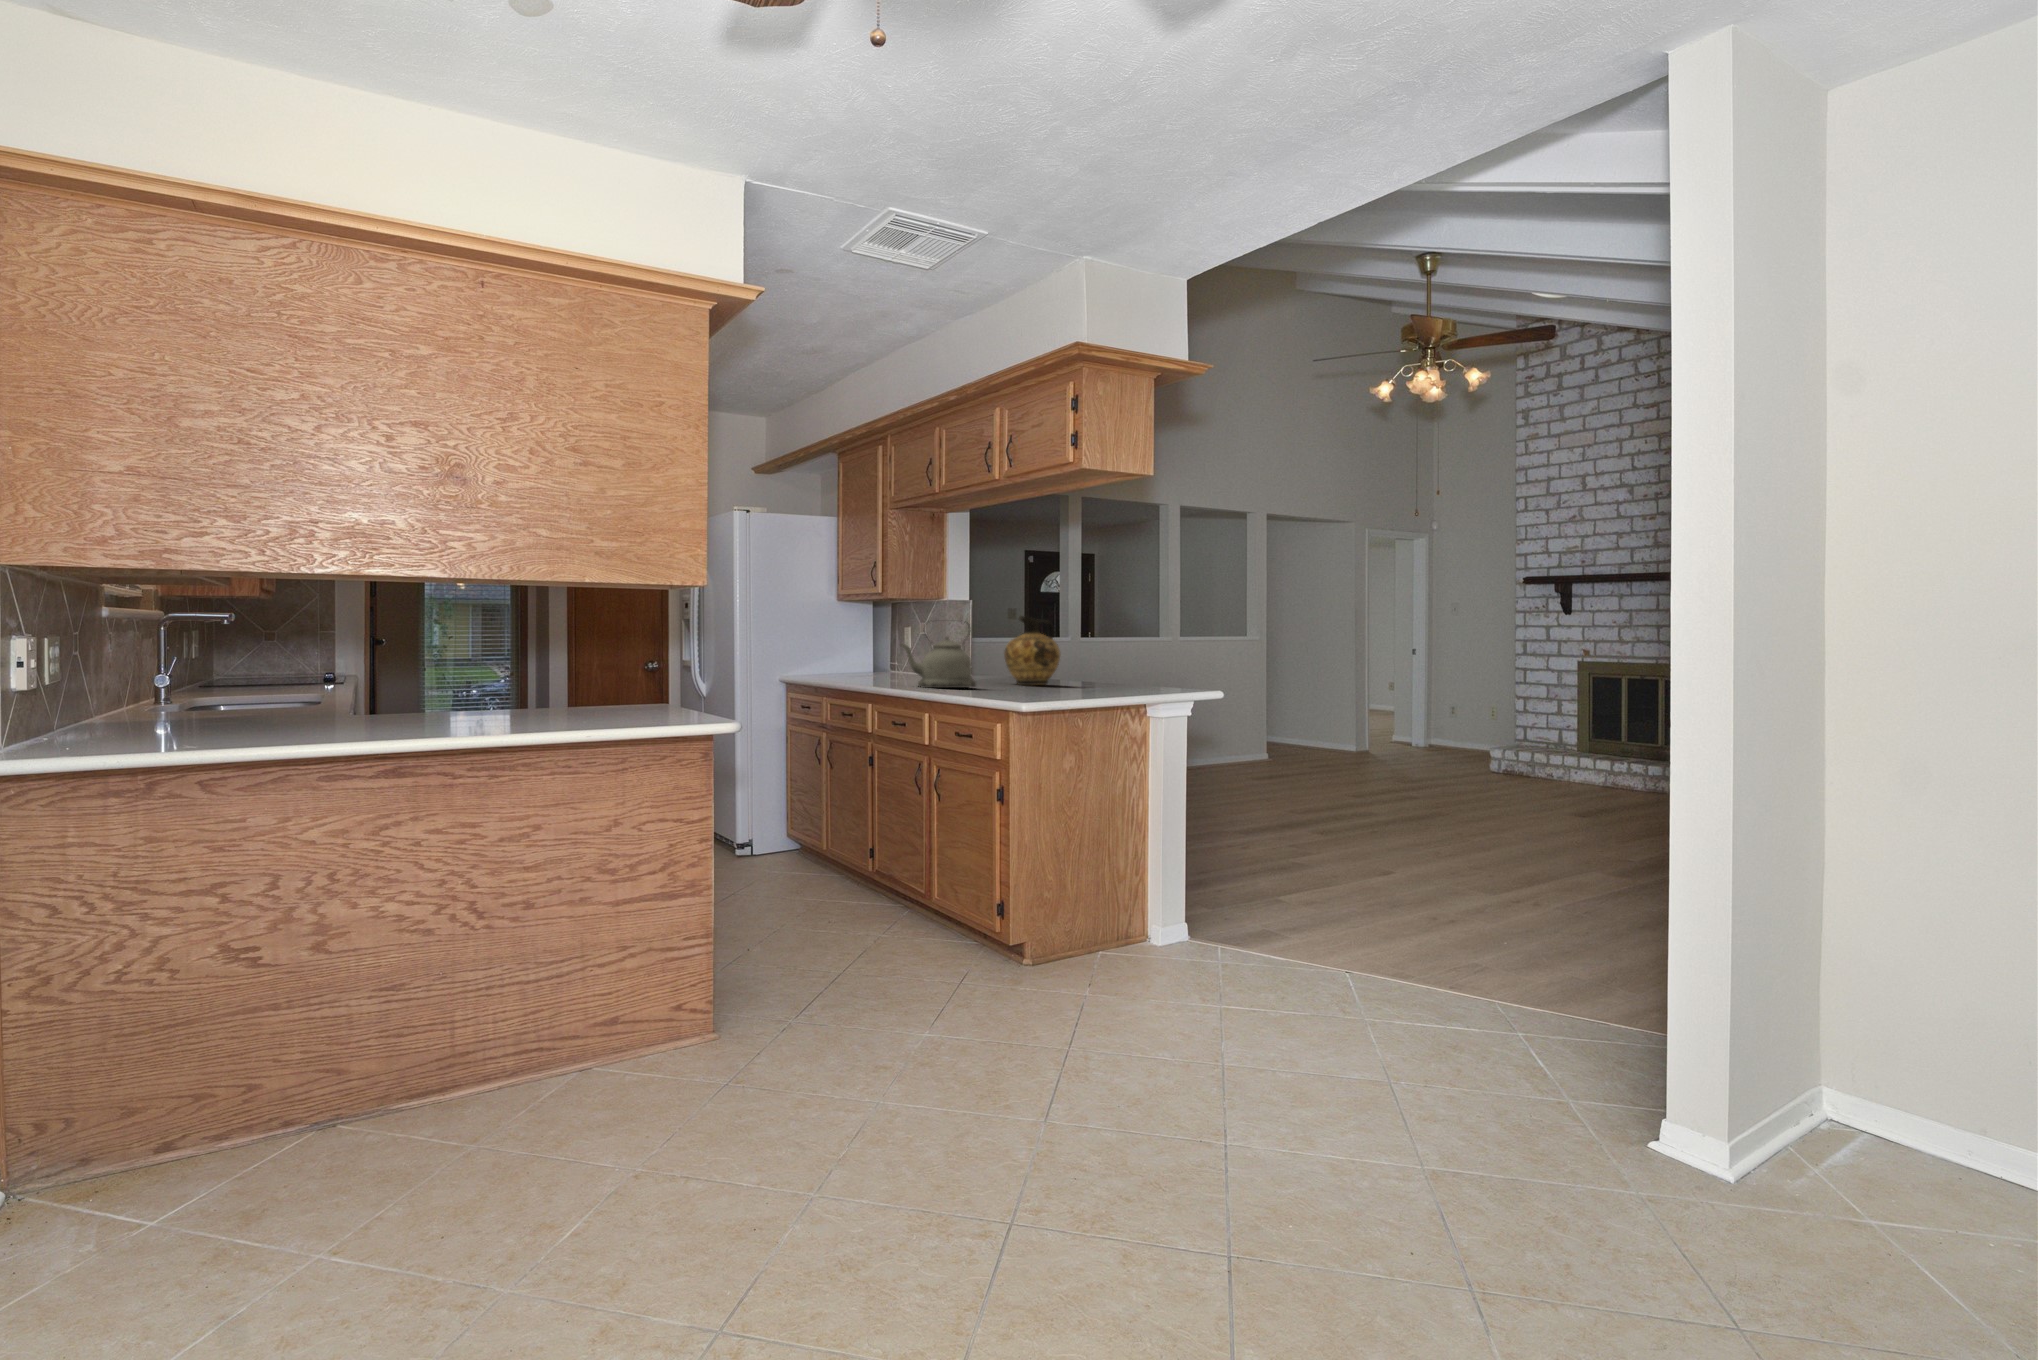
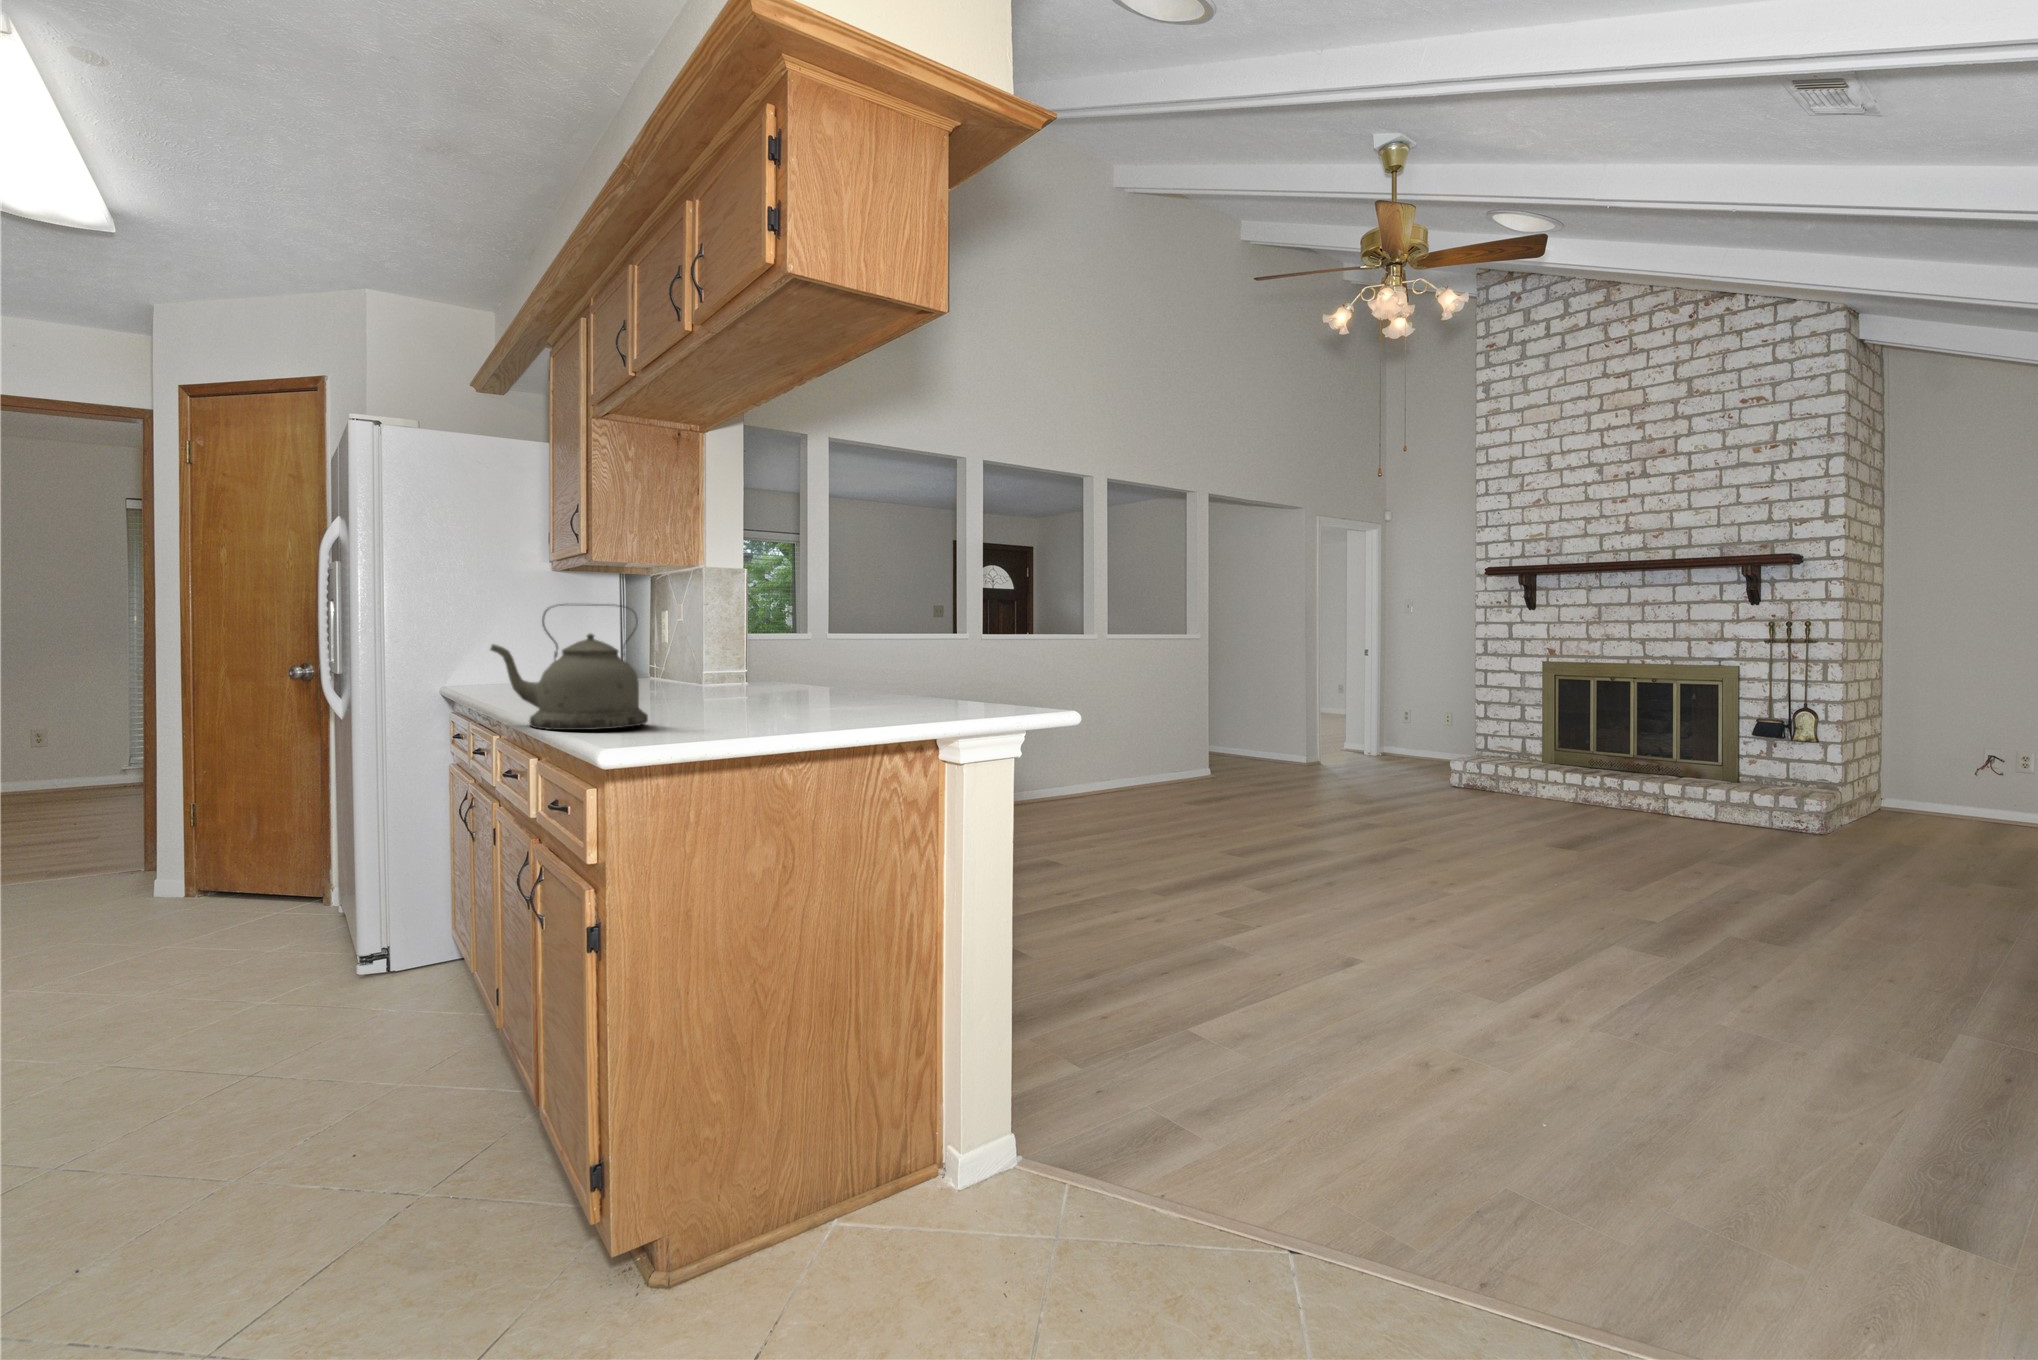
ceramic jug: present [1004,616,1060,685] -> none [762,598,855,710]

